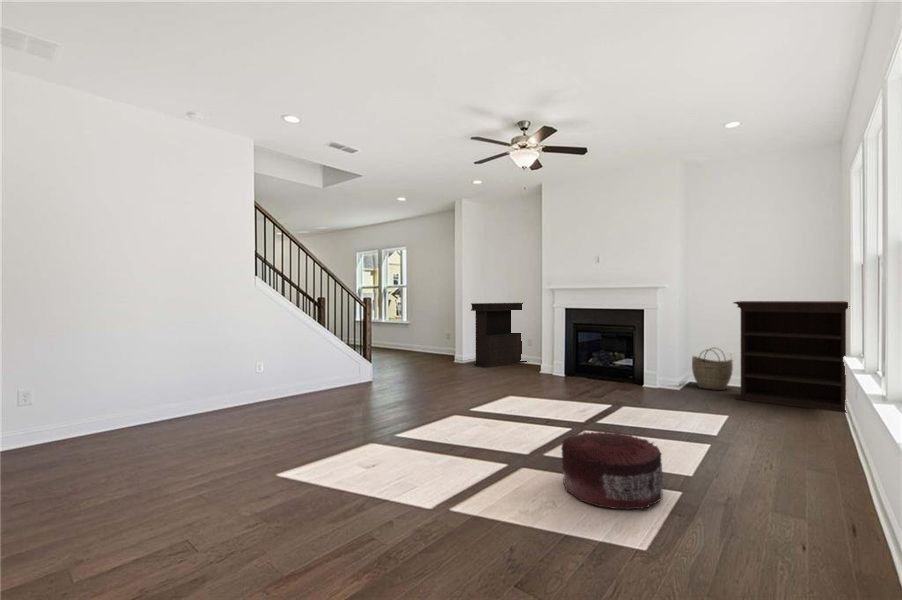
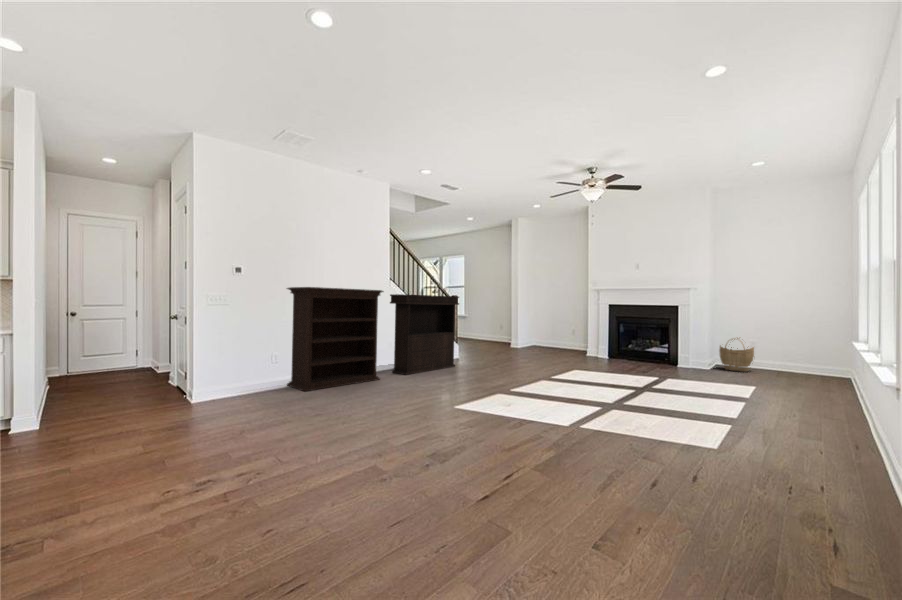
bookshelf: present [733,301,850,413] -> present [287,287,384,391]
console table: present [471,303,527,367] -> present [390,294,459,375]
pouf: present [561,432,663,509] -> none [642,383,721,432]

